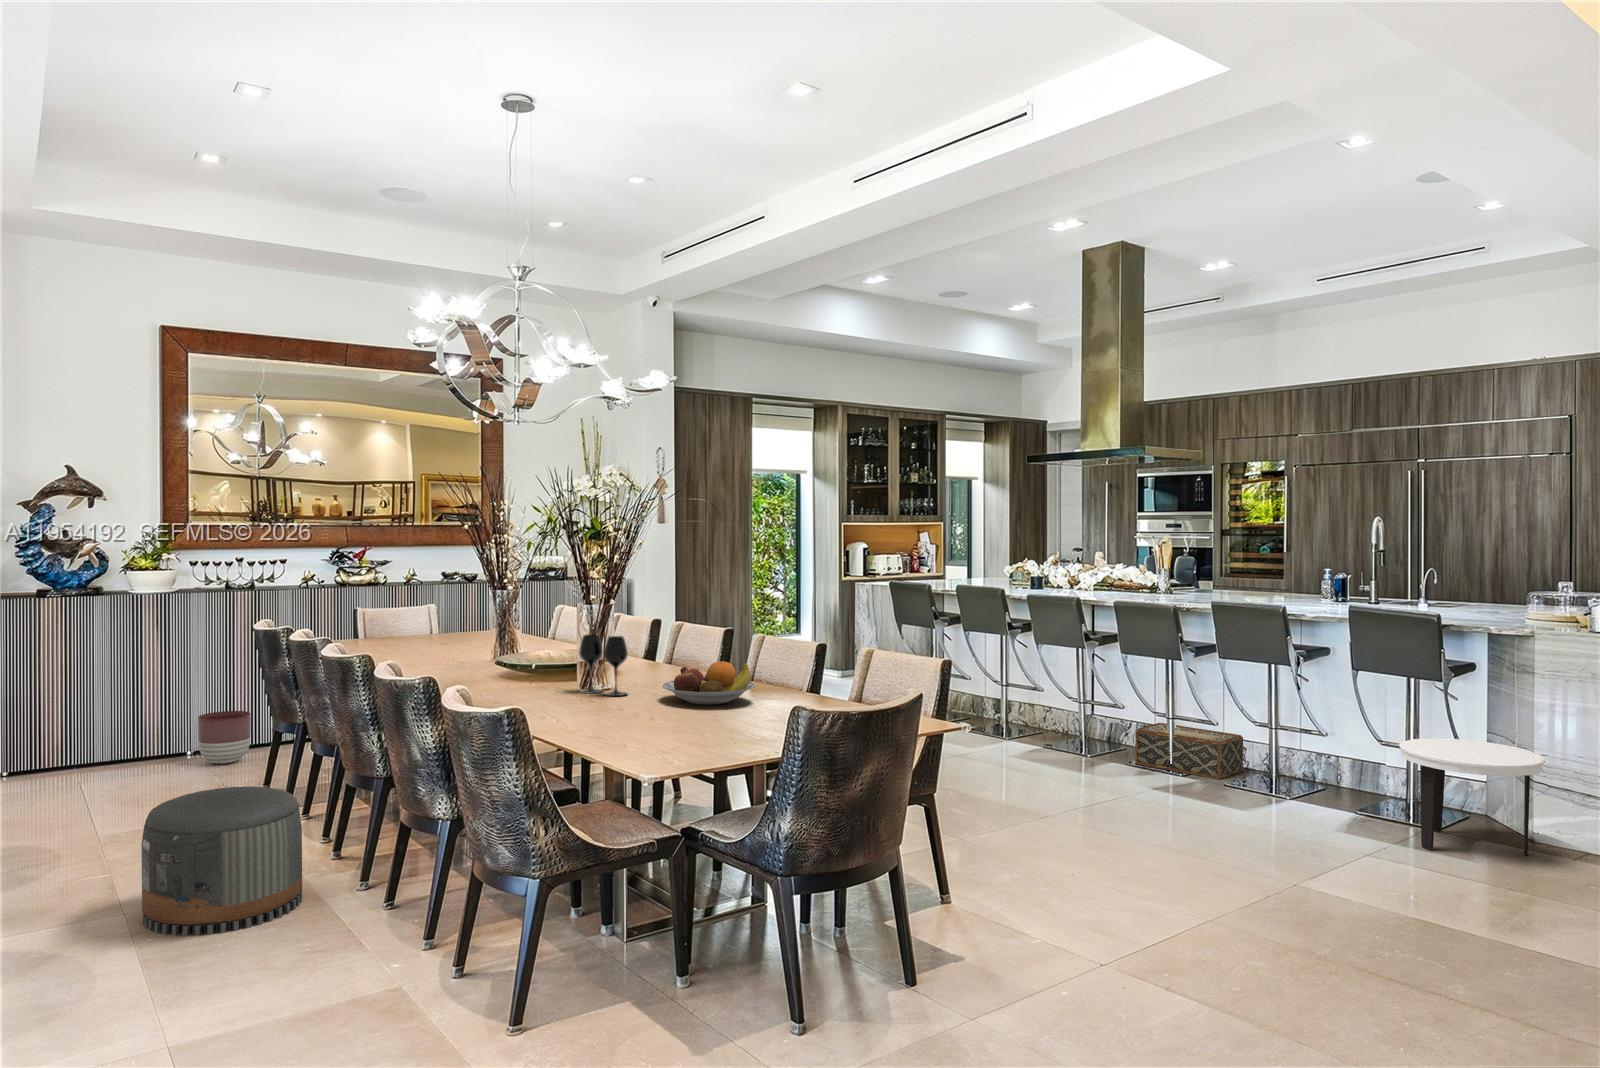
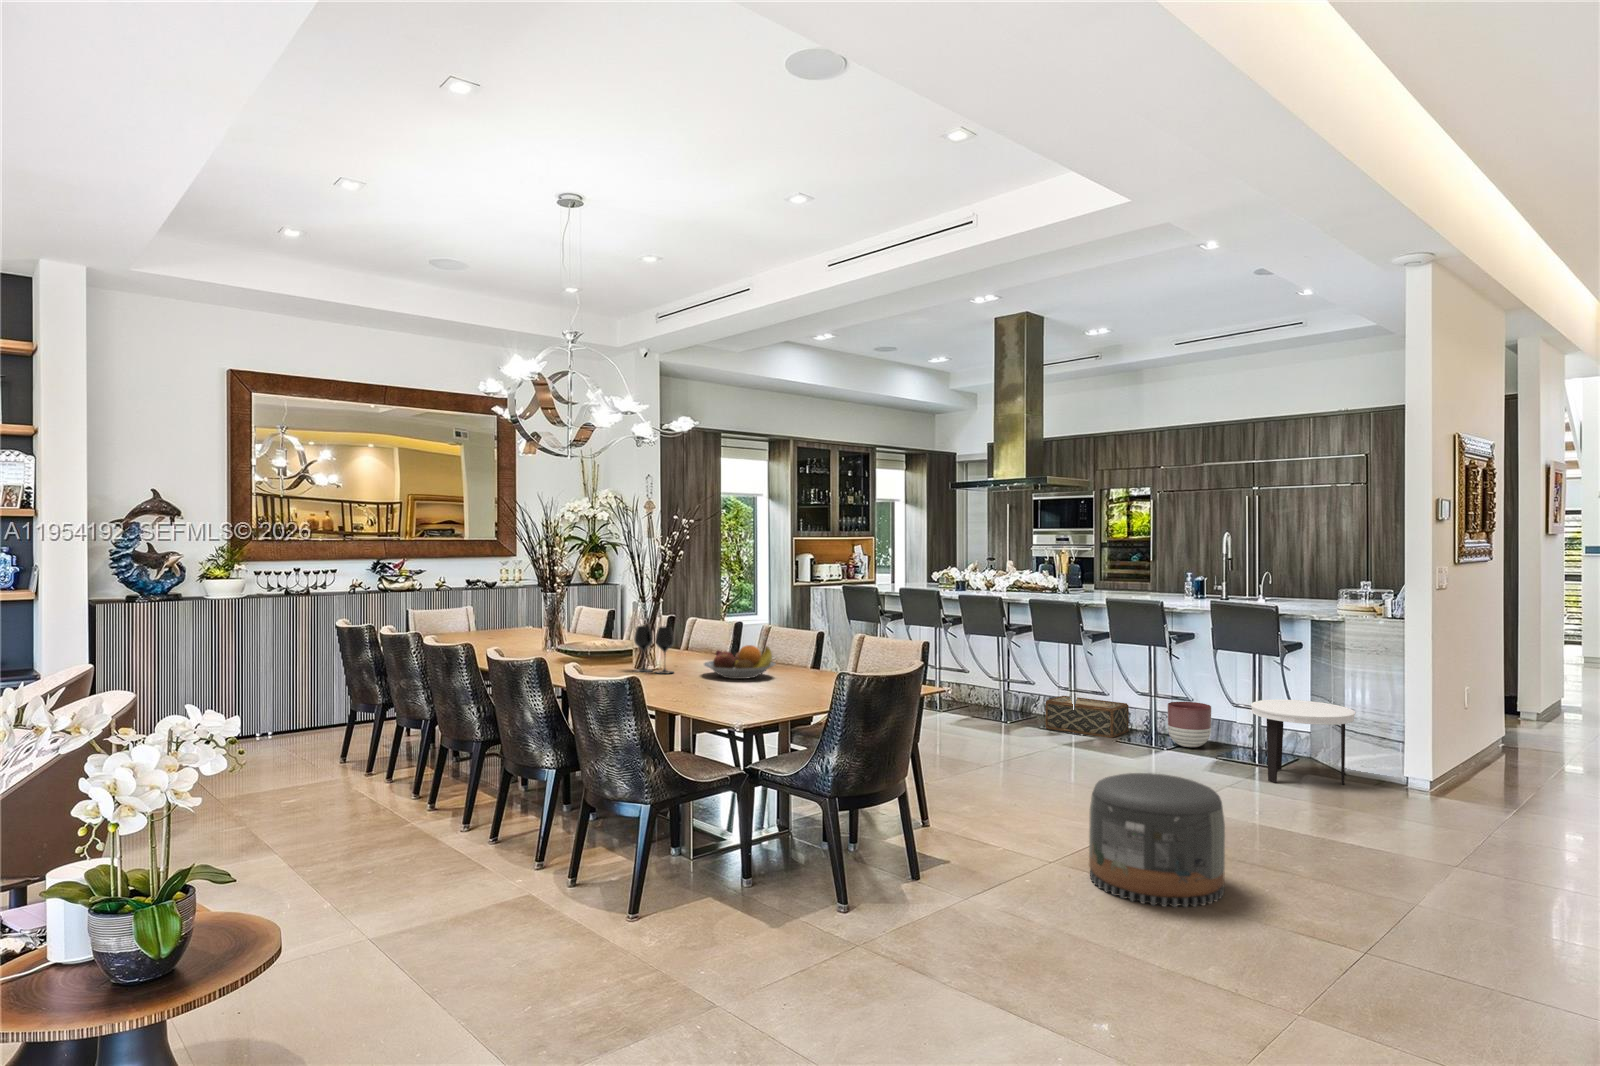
planter: present [198,711,251,764] -> present [1168,702,1211,747]
pouf: present [141,786,302,936] -> present [1089,773,1225,907]

